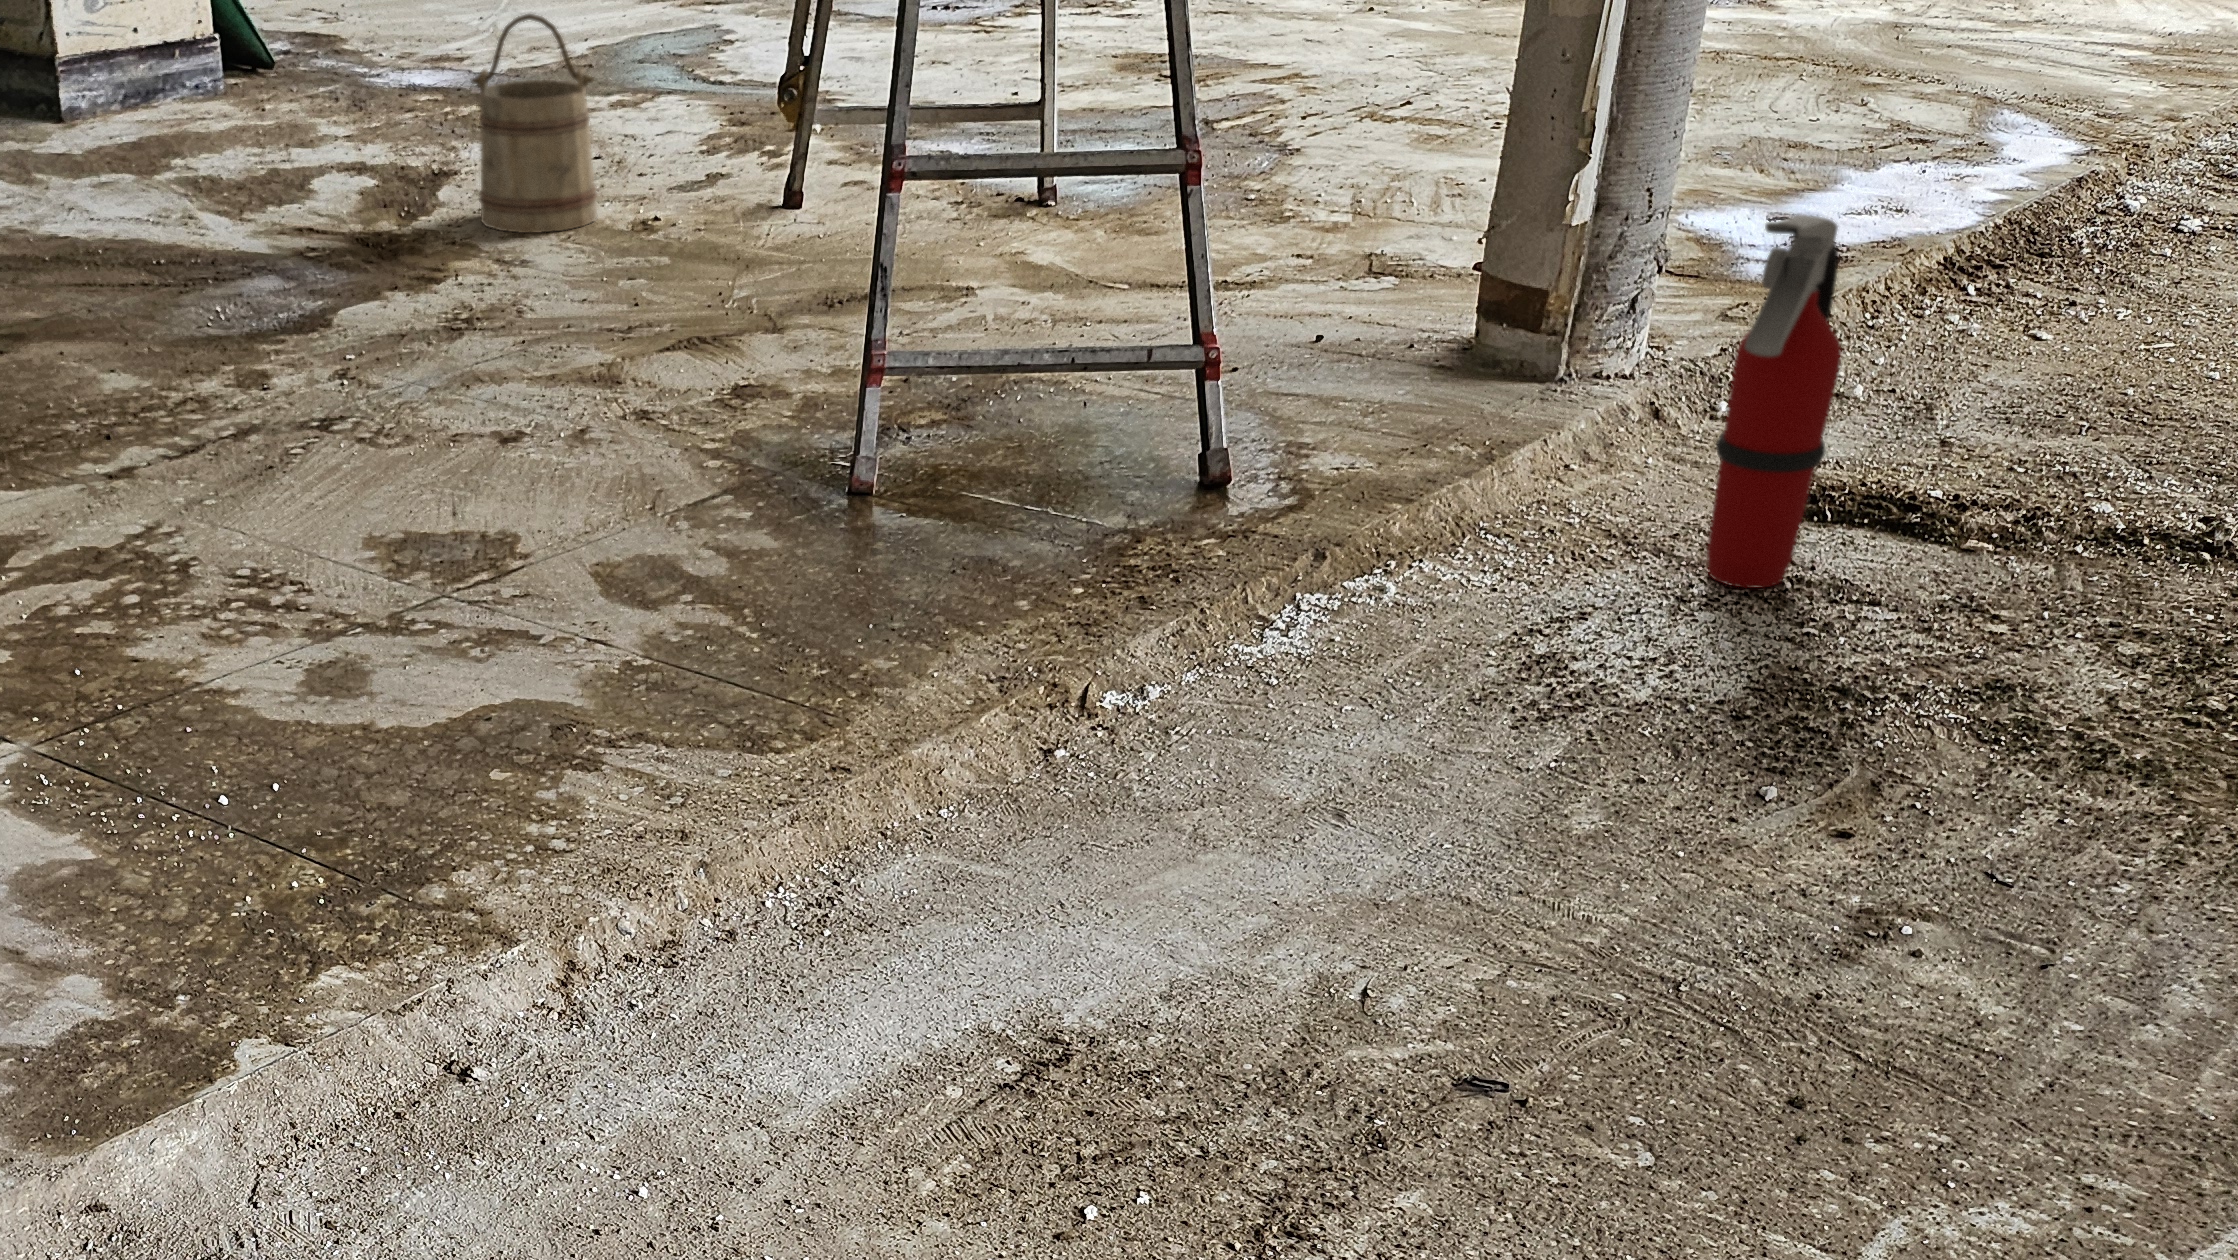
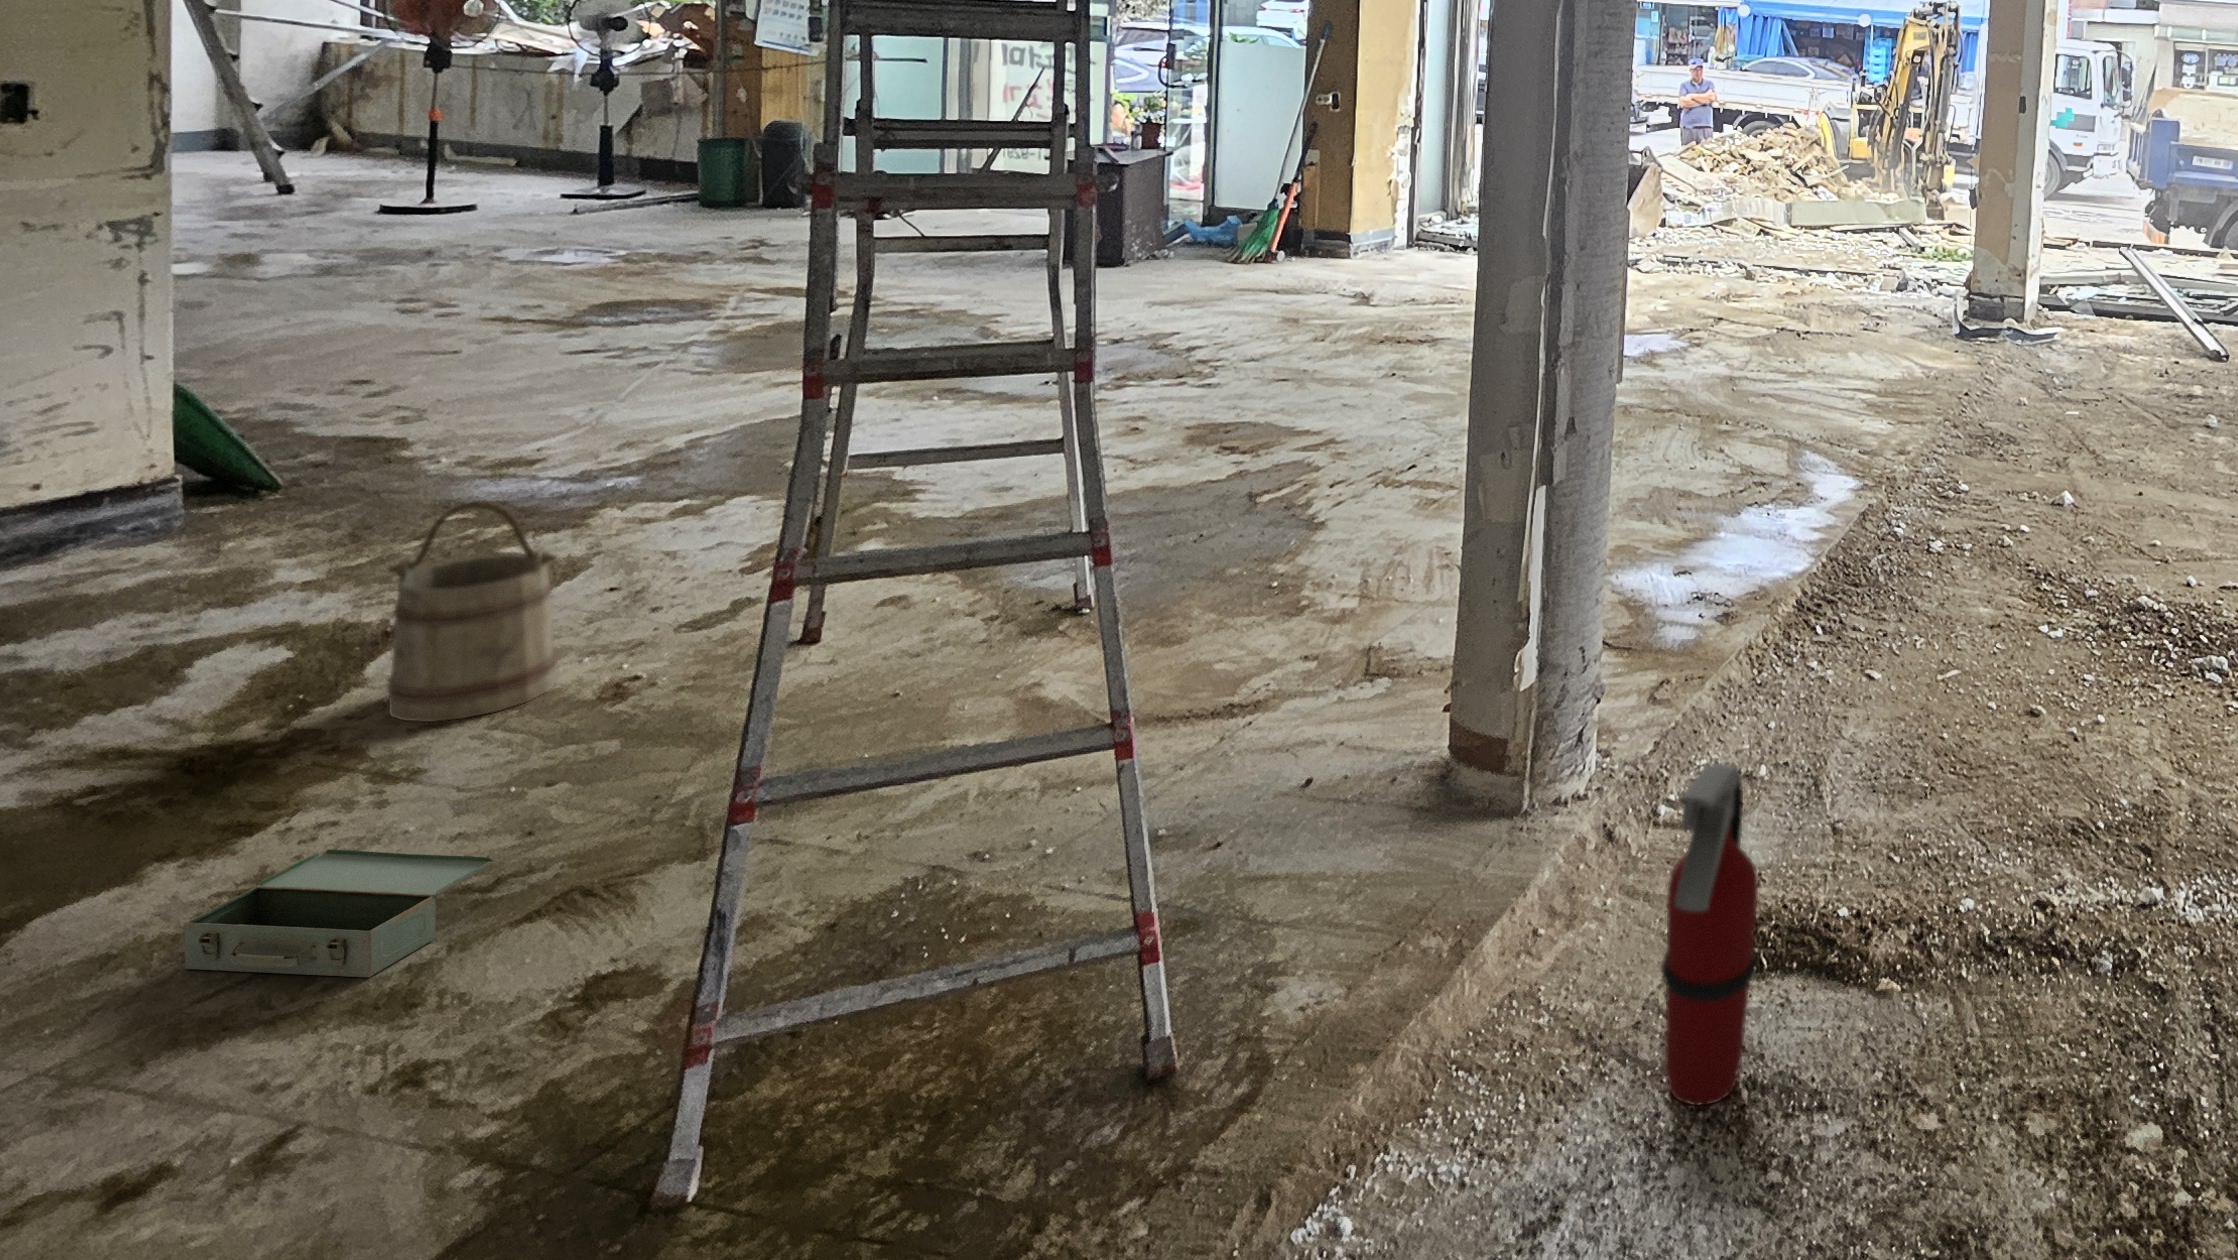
toolbox: none [456,278,639,364] -> present [184,849,494,977]

